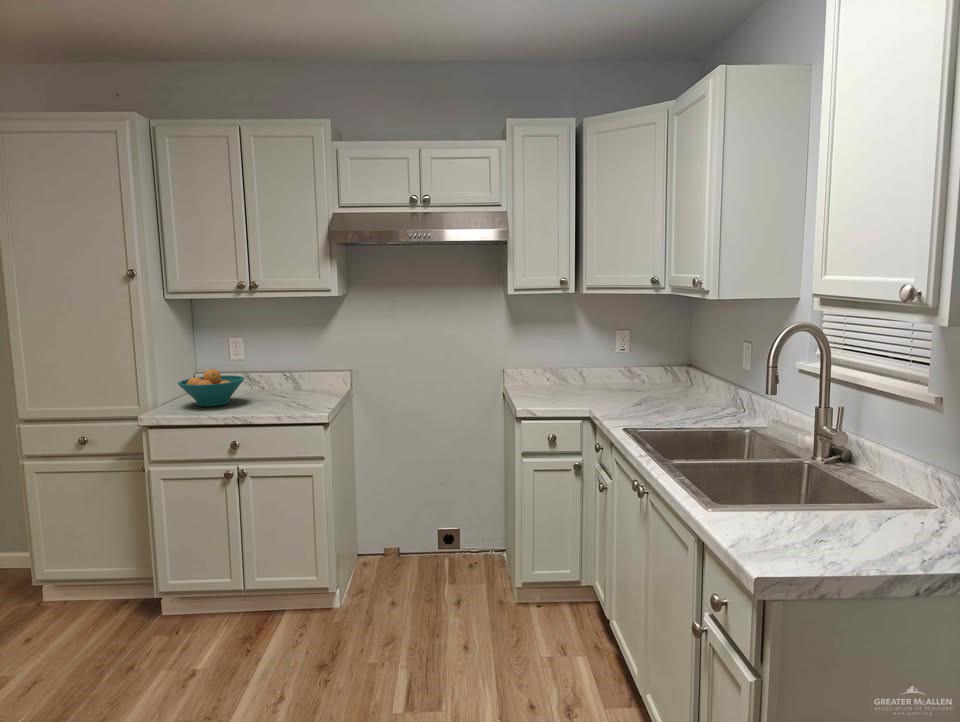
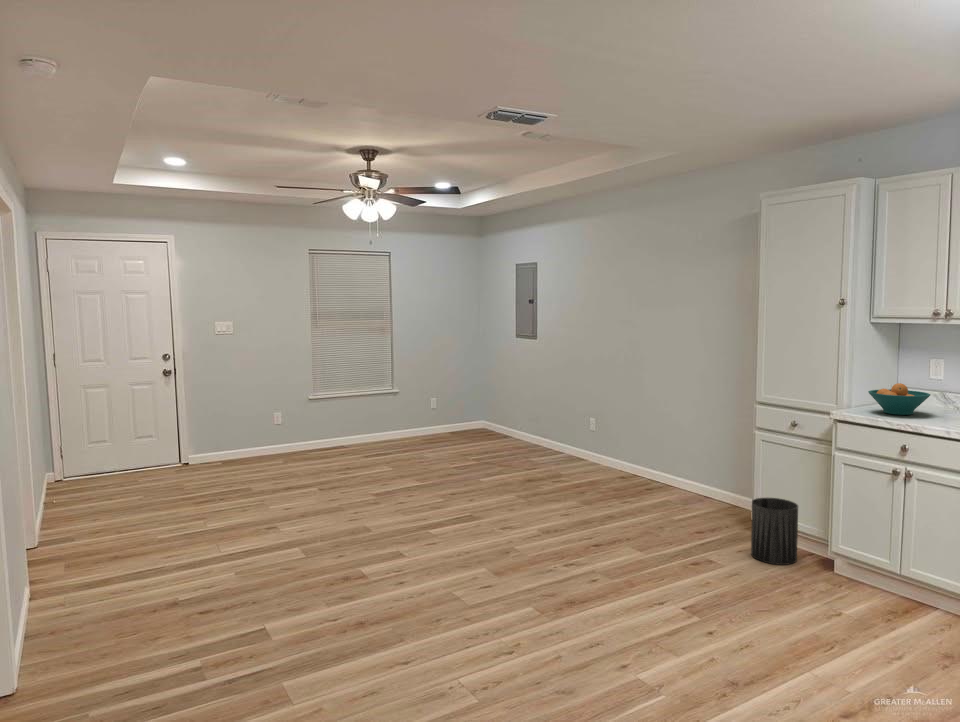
trash can: none [34,545,113,646] -> present [751,498,798,565]

